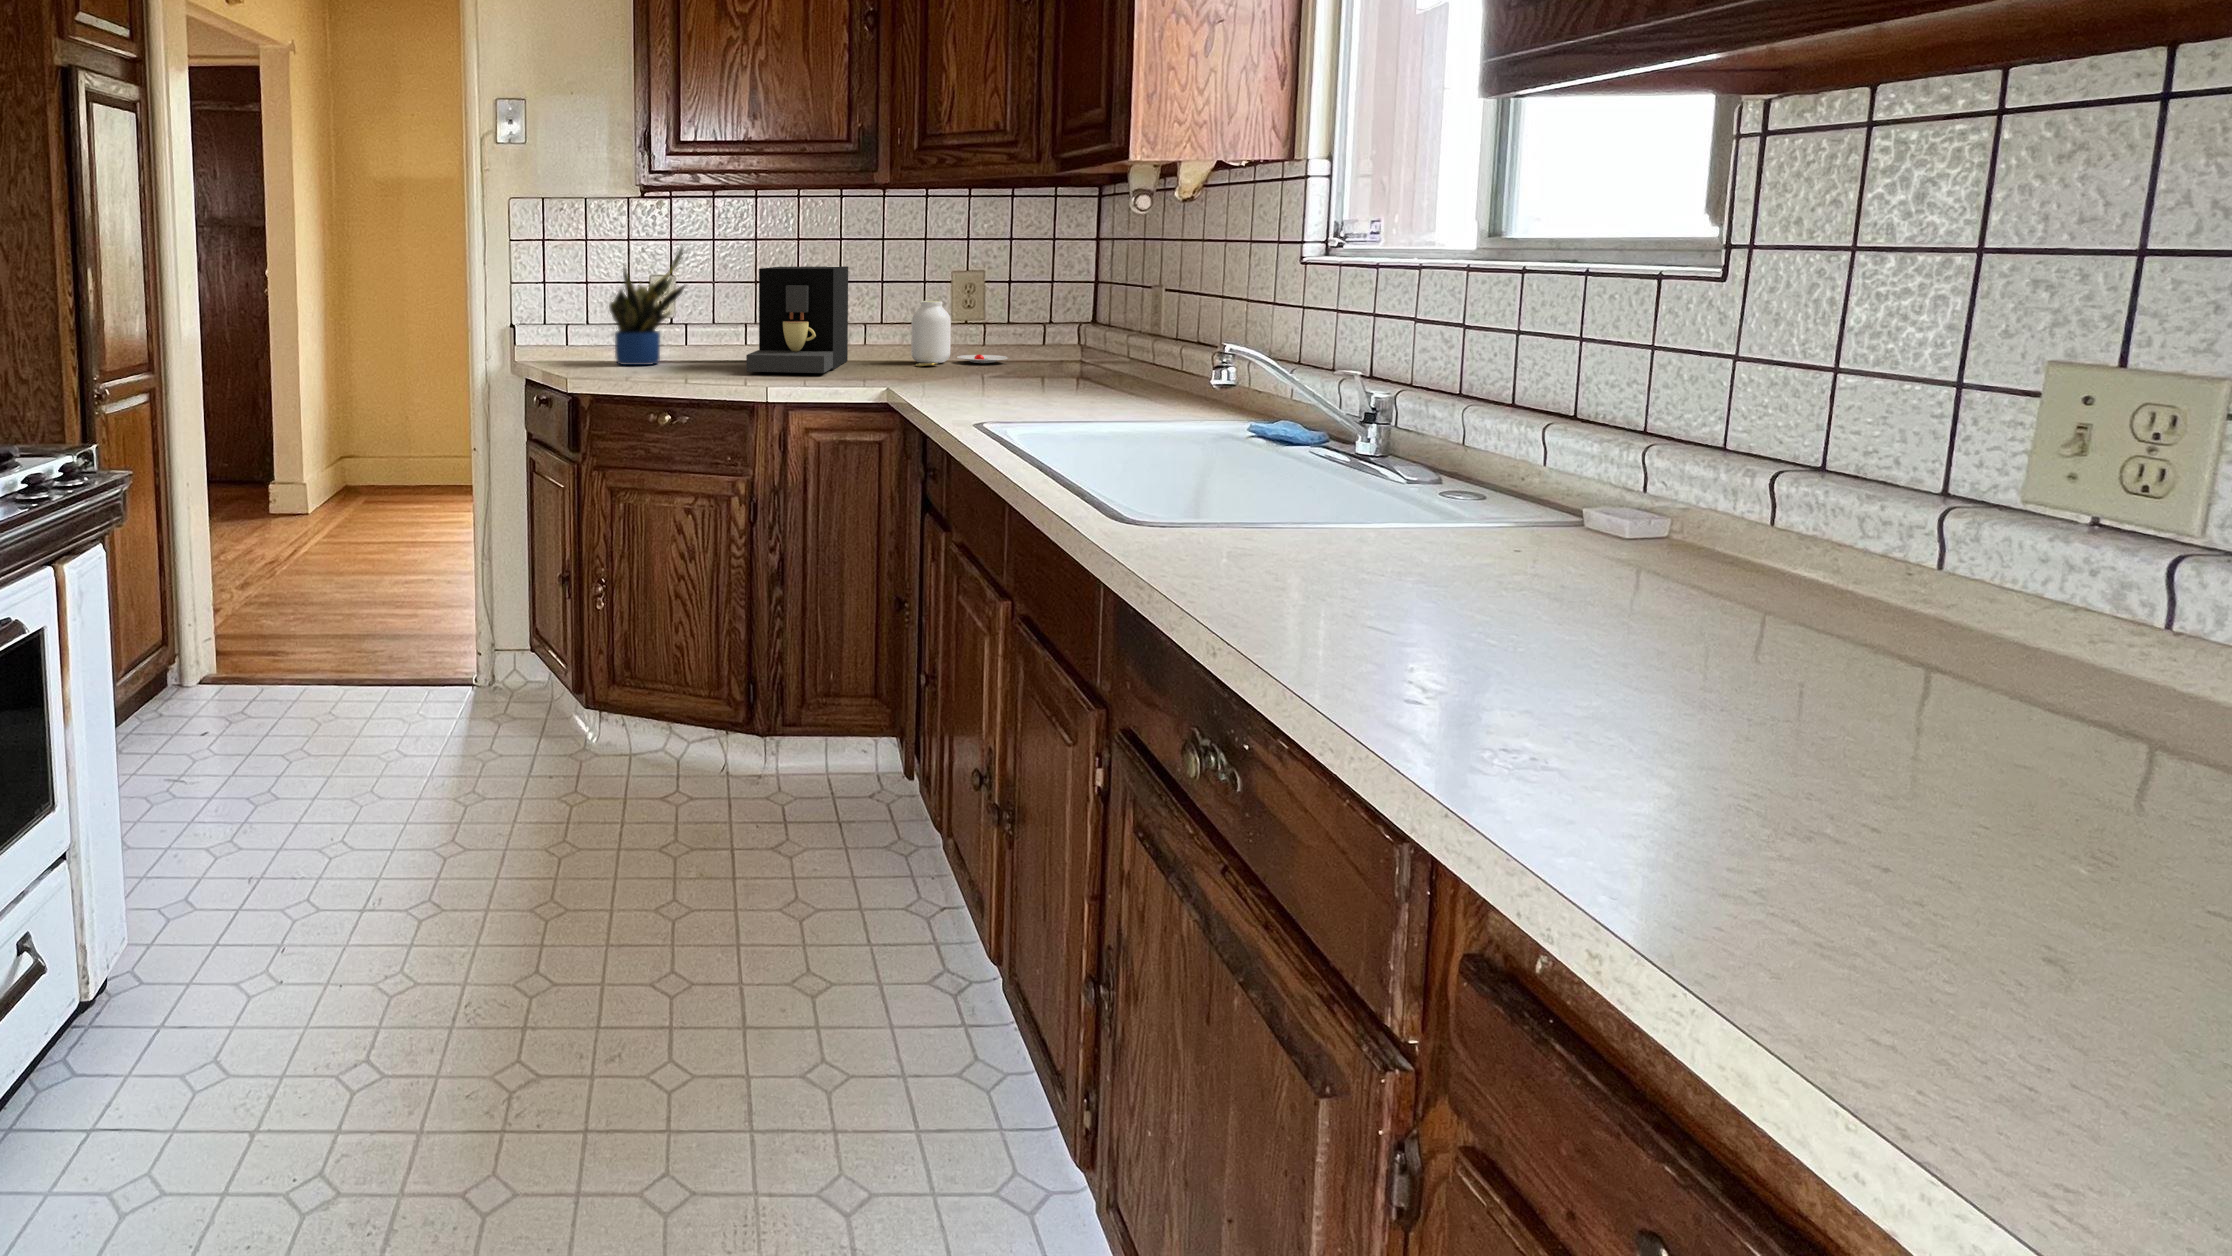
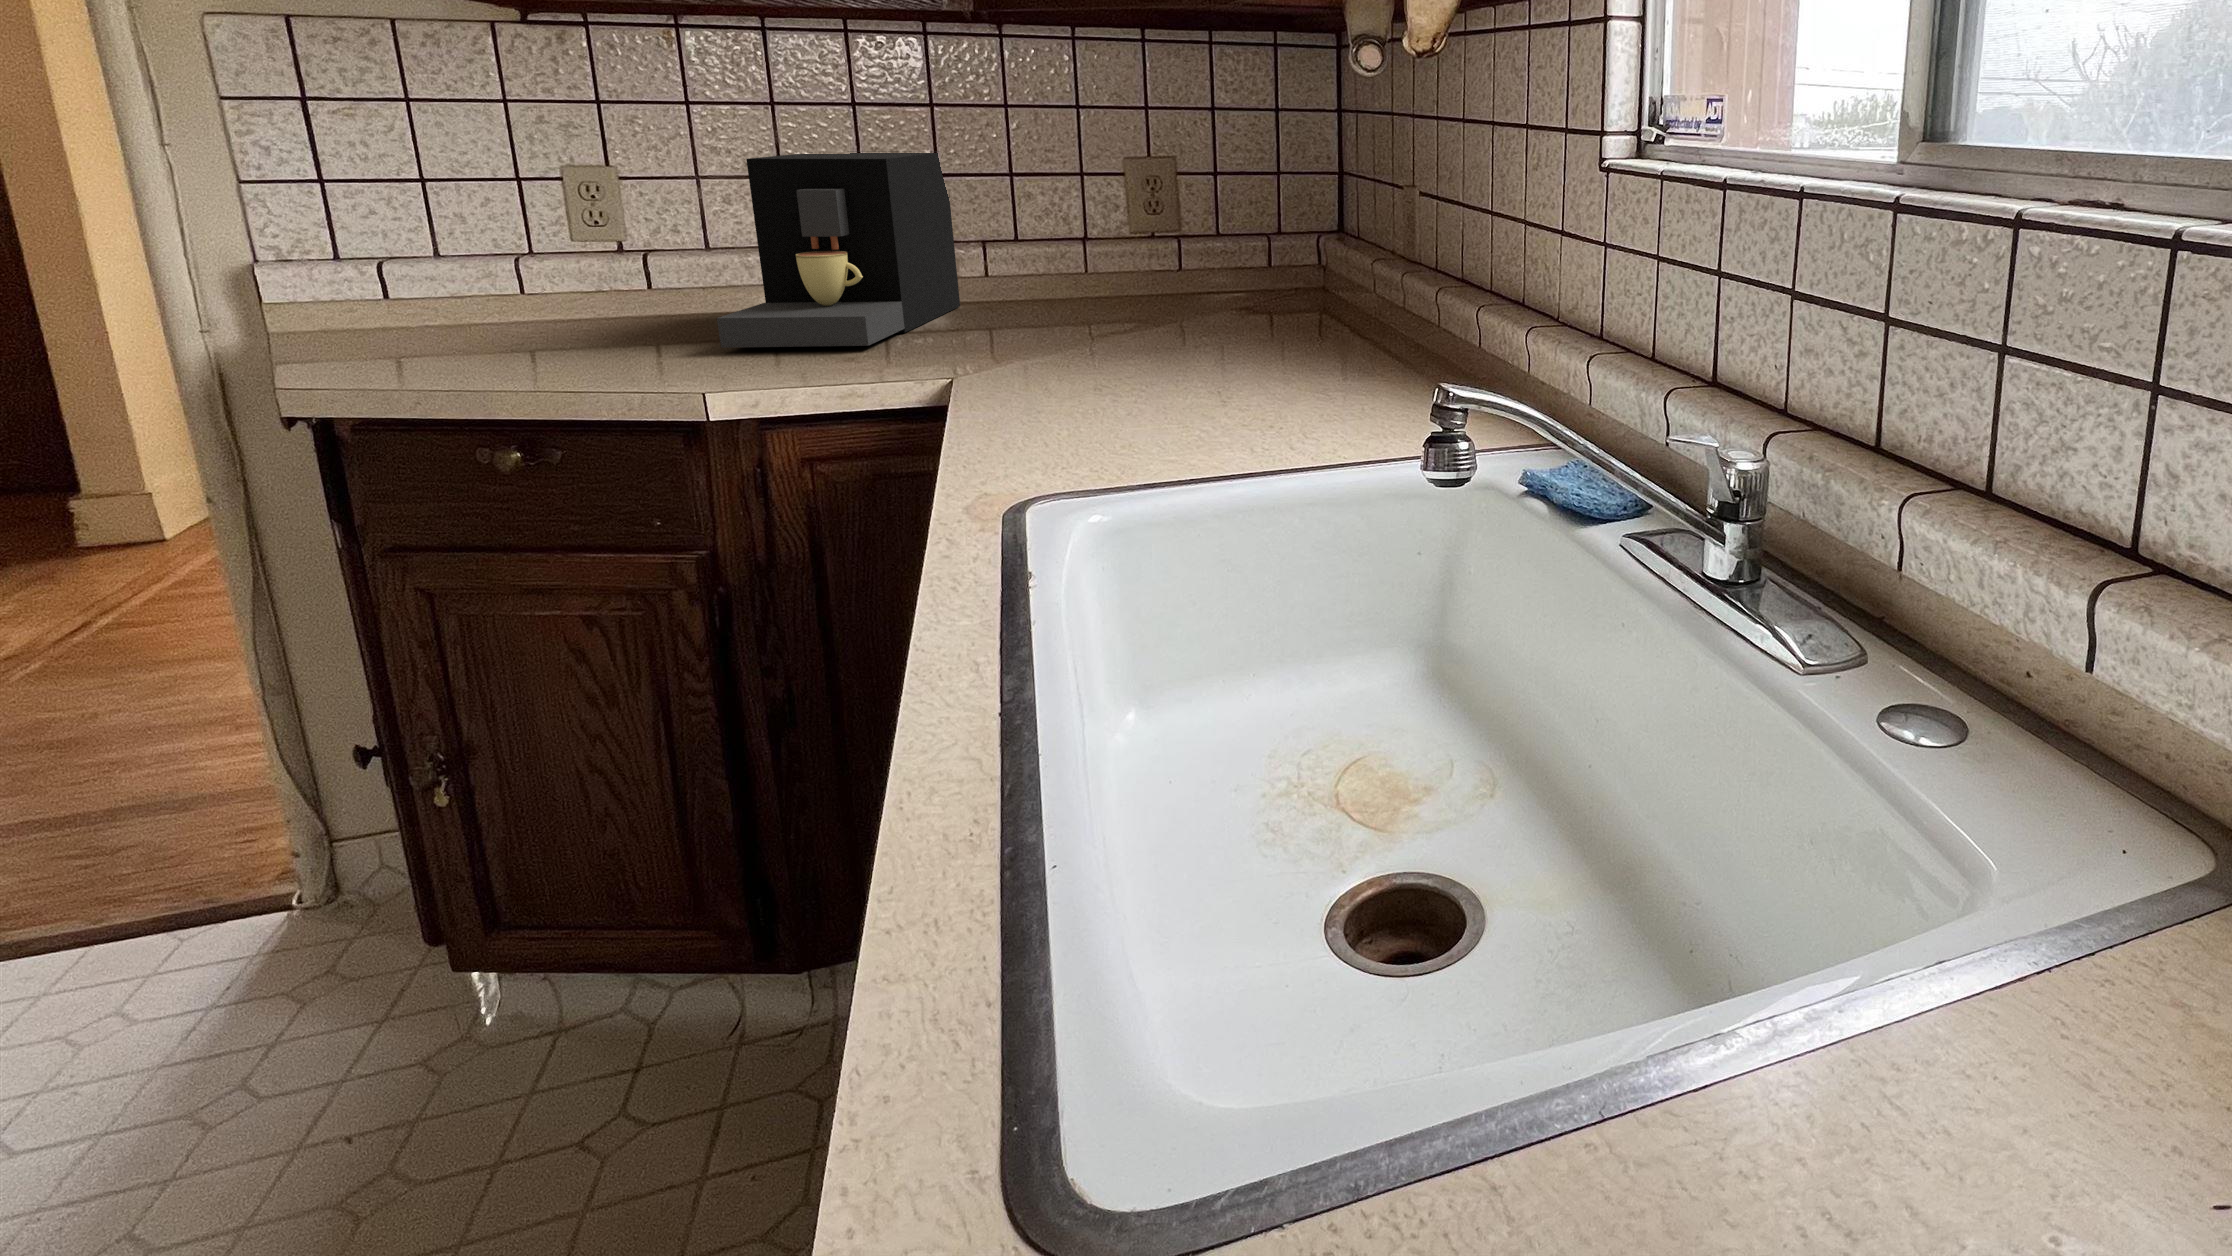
potted plant: present [609,247,685,365] -> none [458,109,626,335]
jar: present [911,301,1008,366] -> none [1059,207,1225,316]

